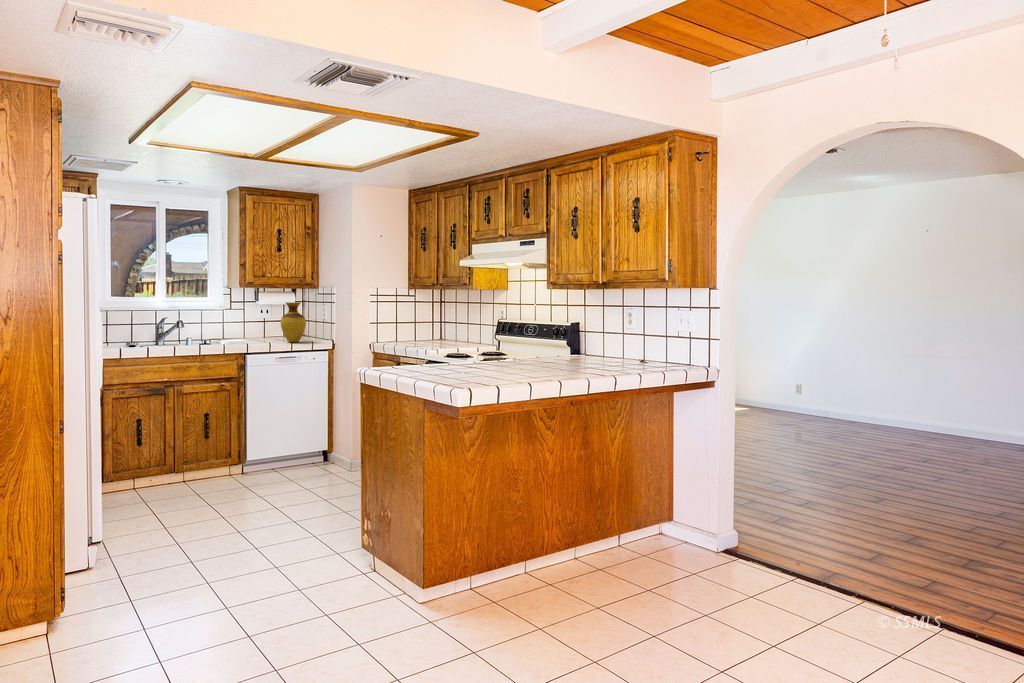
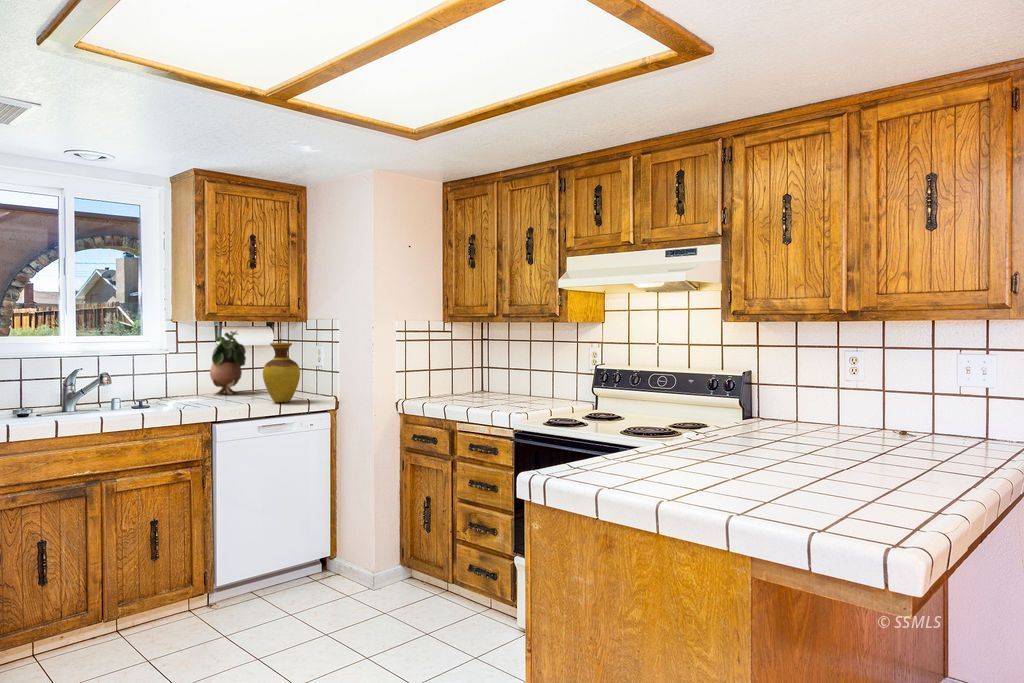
potted plant: none [251,294,275,338] -> present [210,331,246,395]

